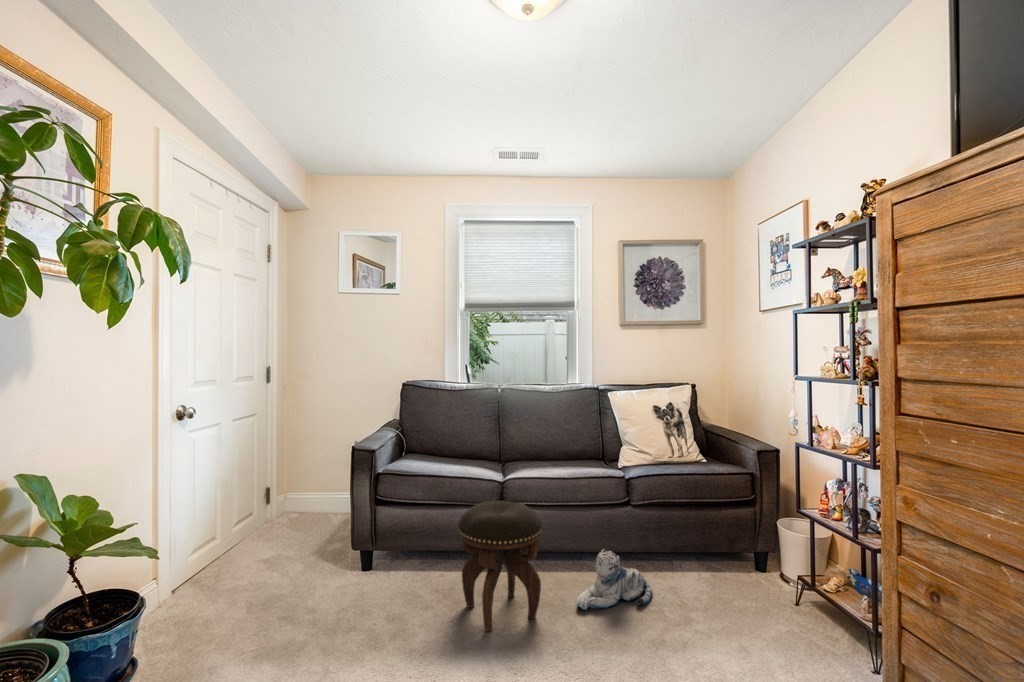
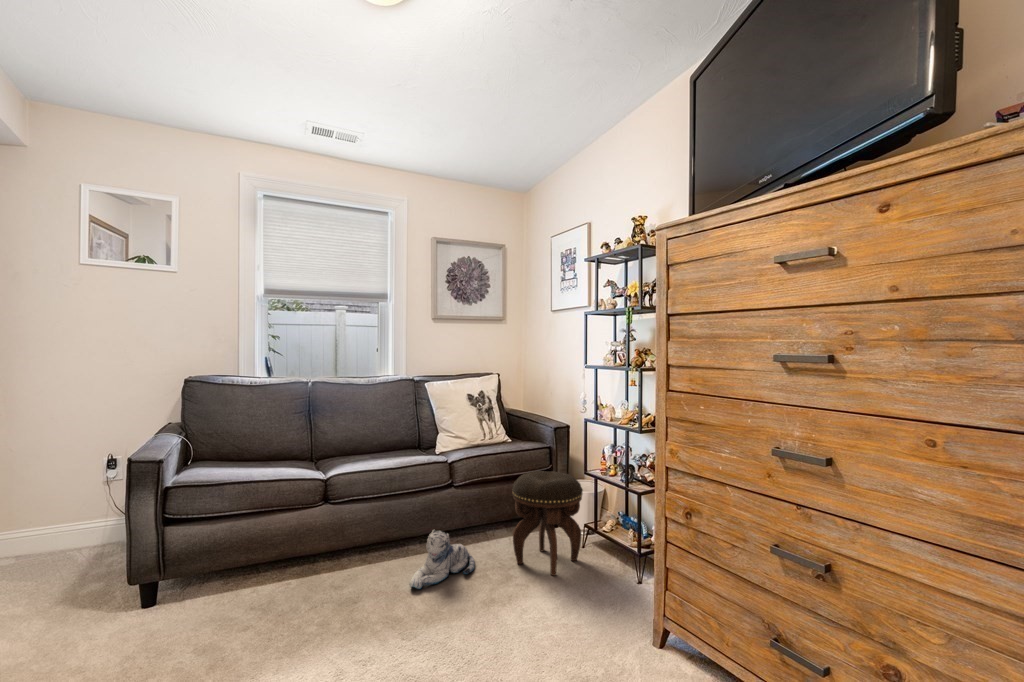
footstool: present [458,501,542,631] -> present [512,471,583,576]

